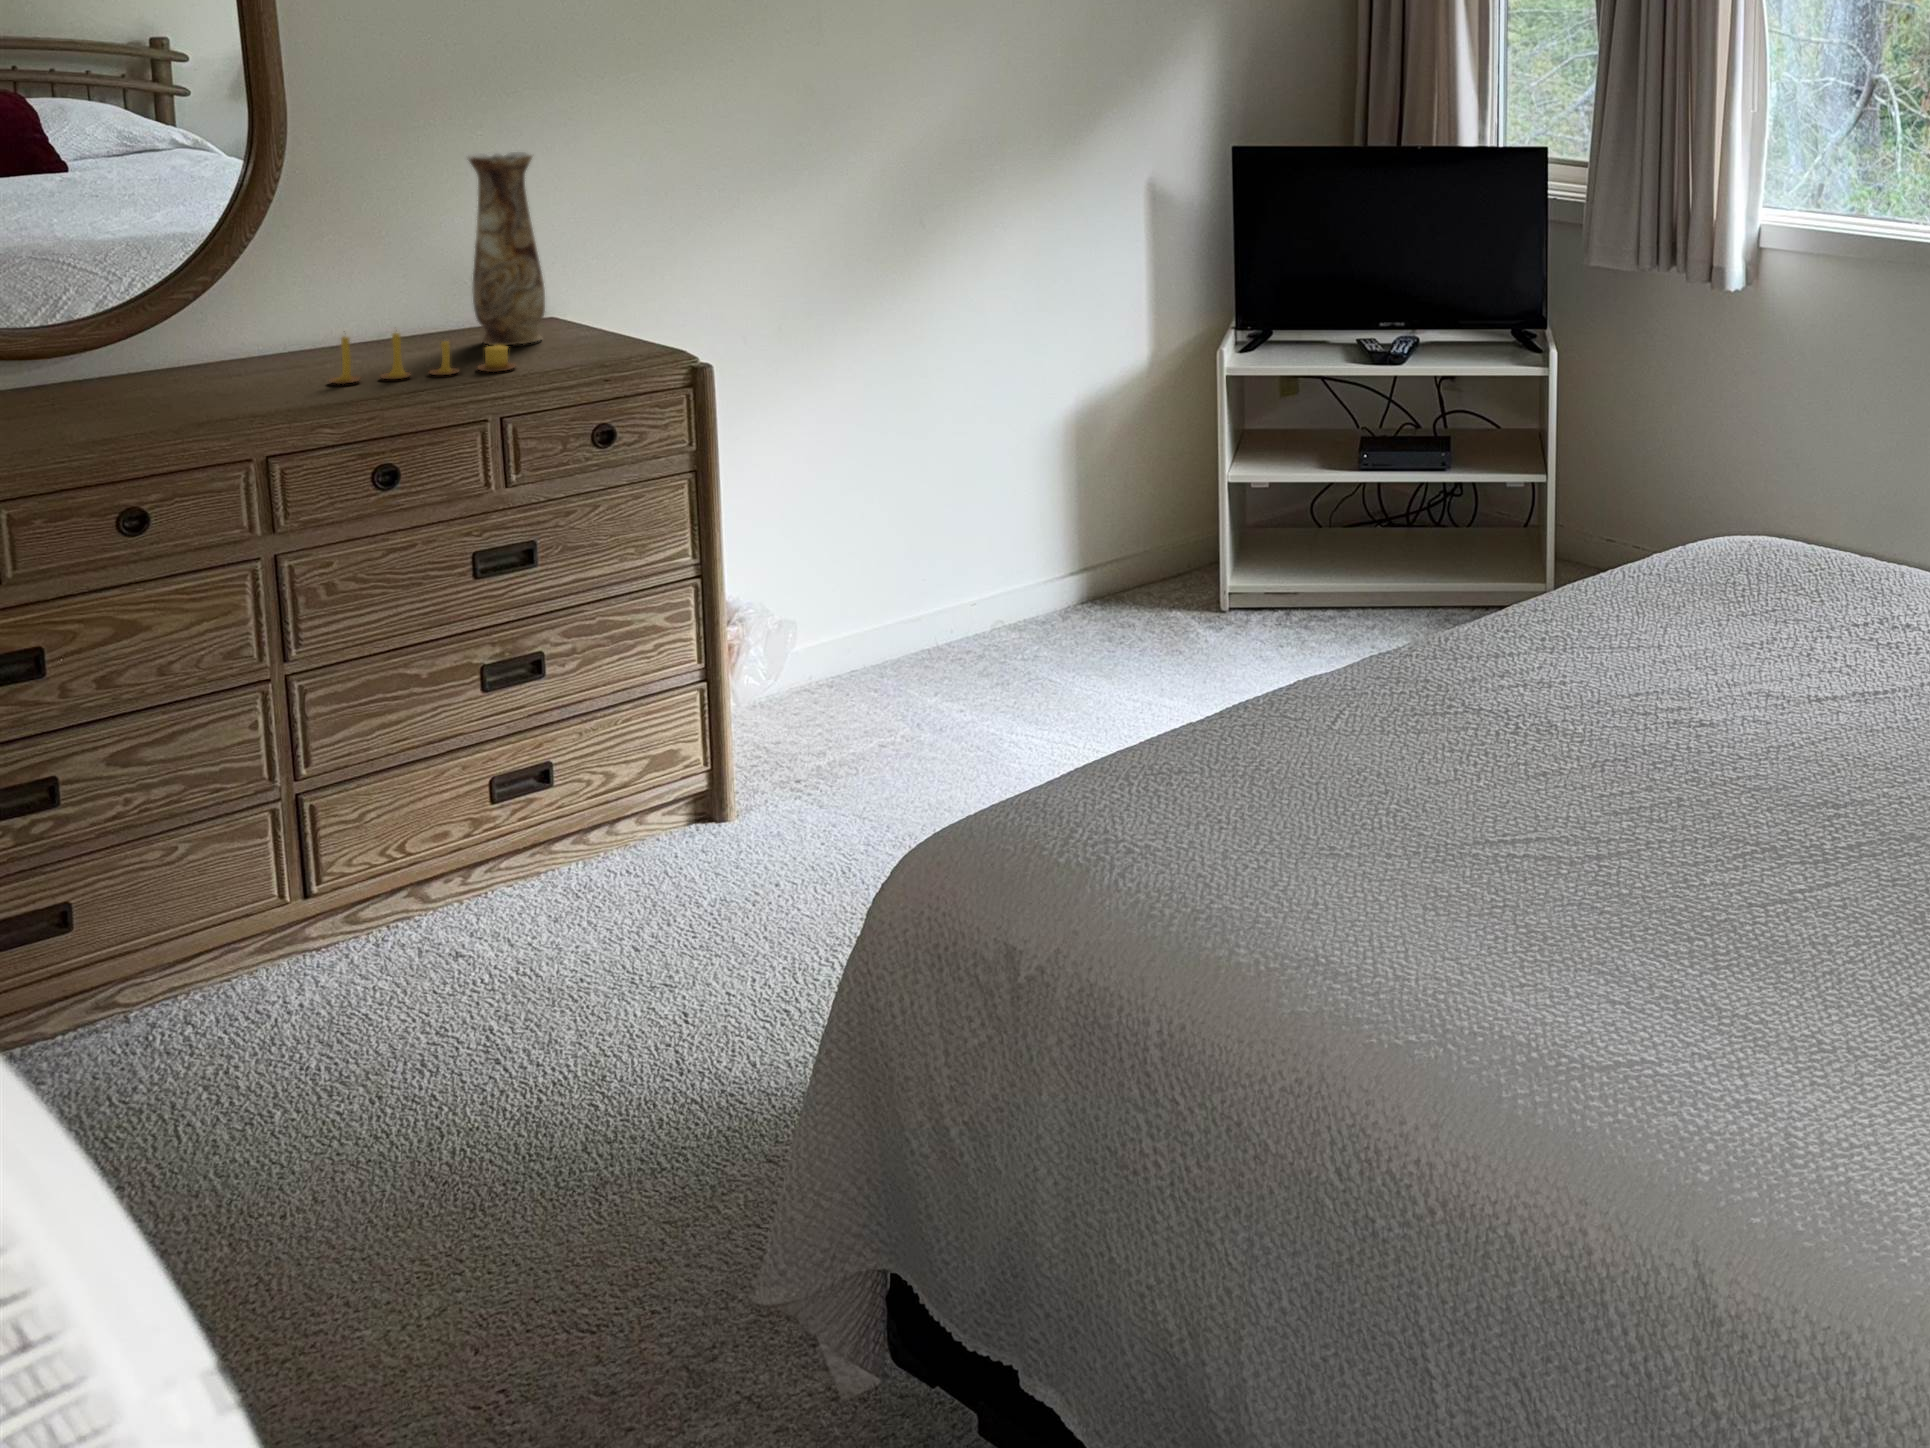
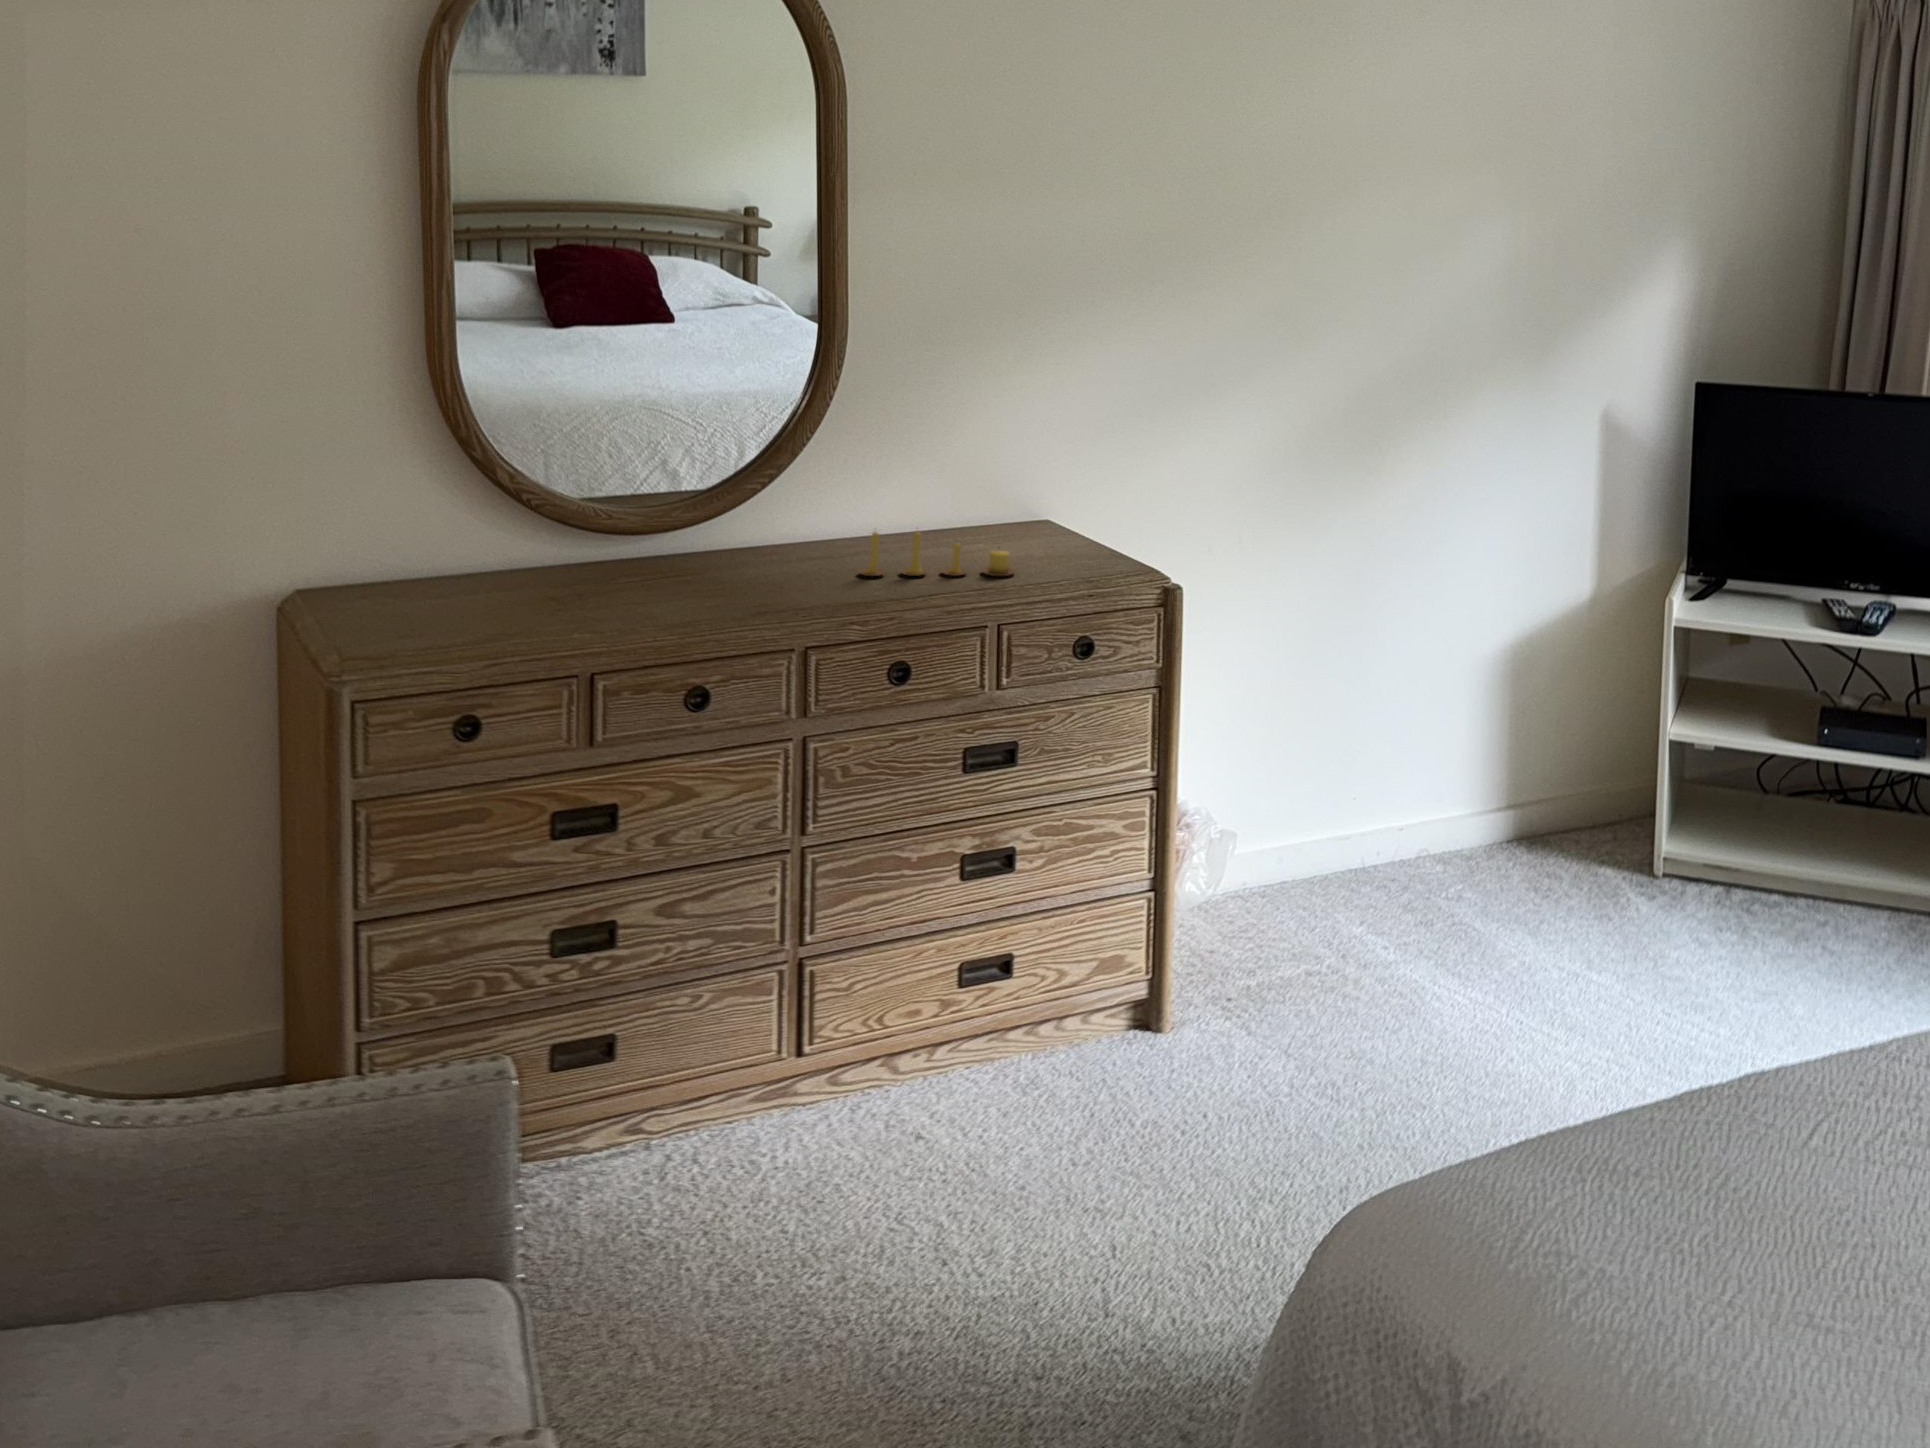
vase: present [468,152,545,345] -> none [981,362,1045,546]

